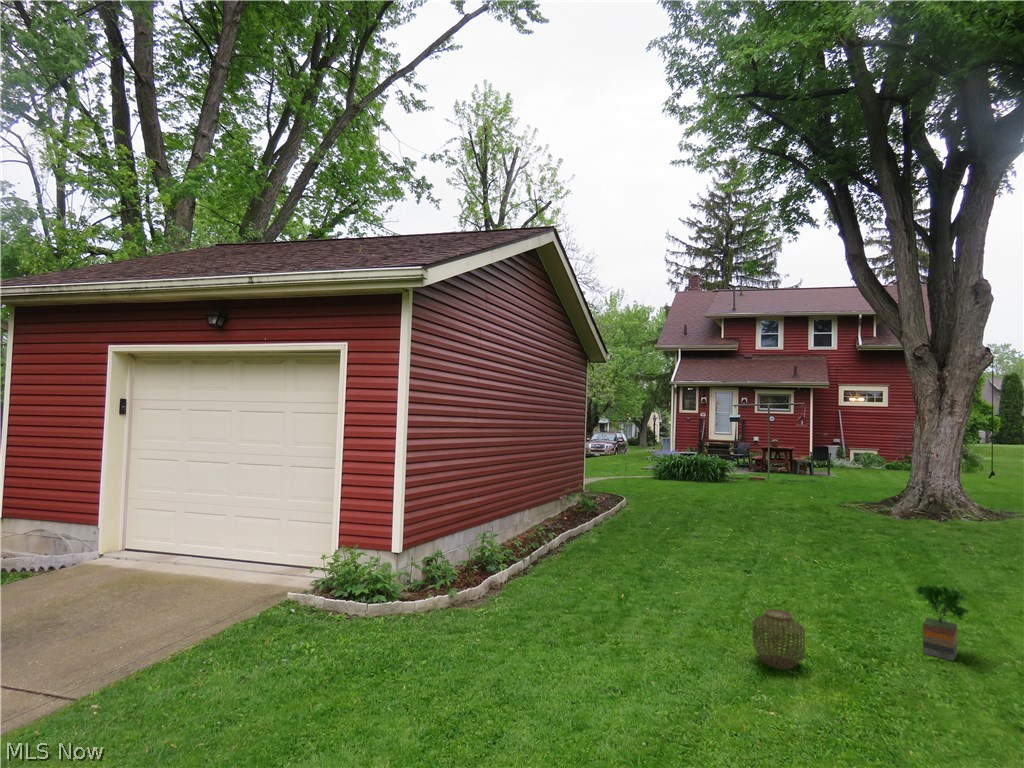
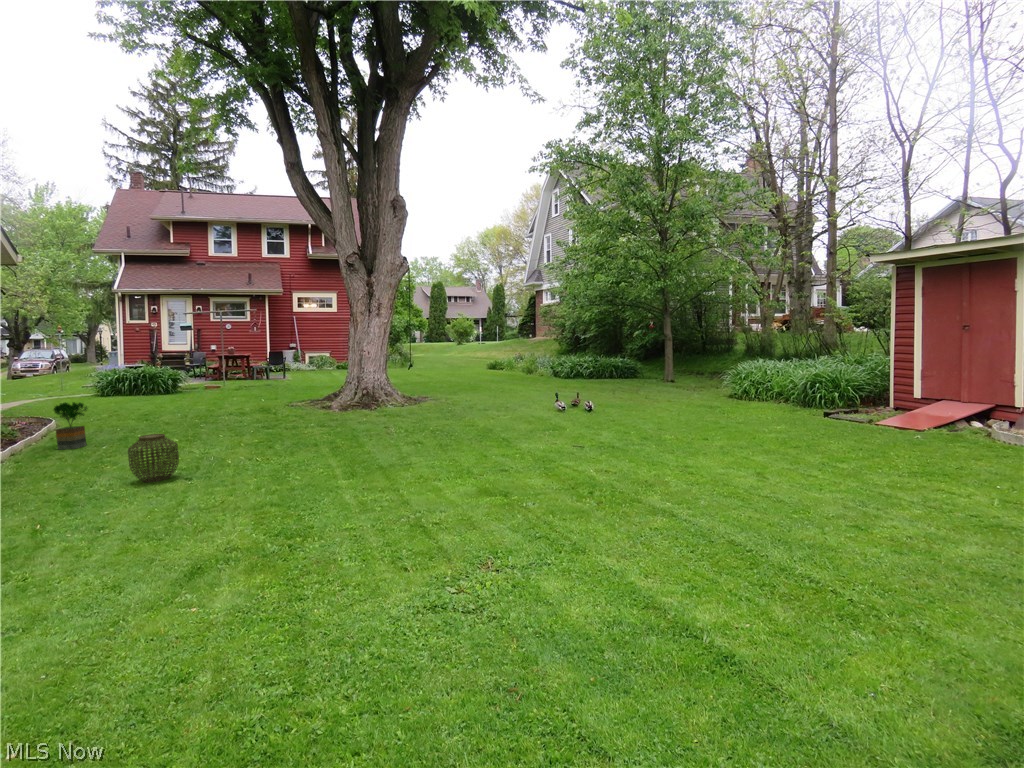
potted tree: present [916,584,969,661] -> present [54,402,87,450]

